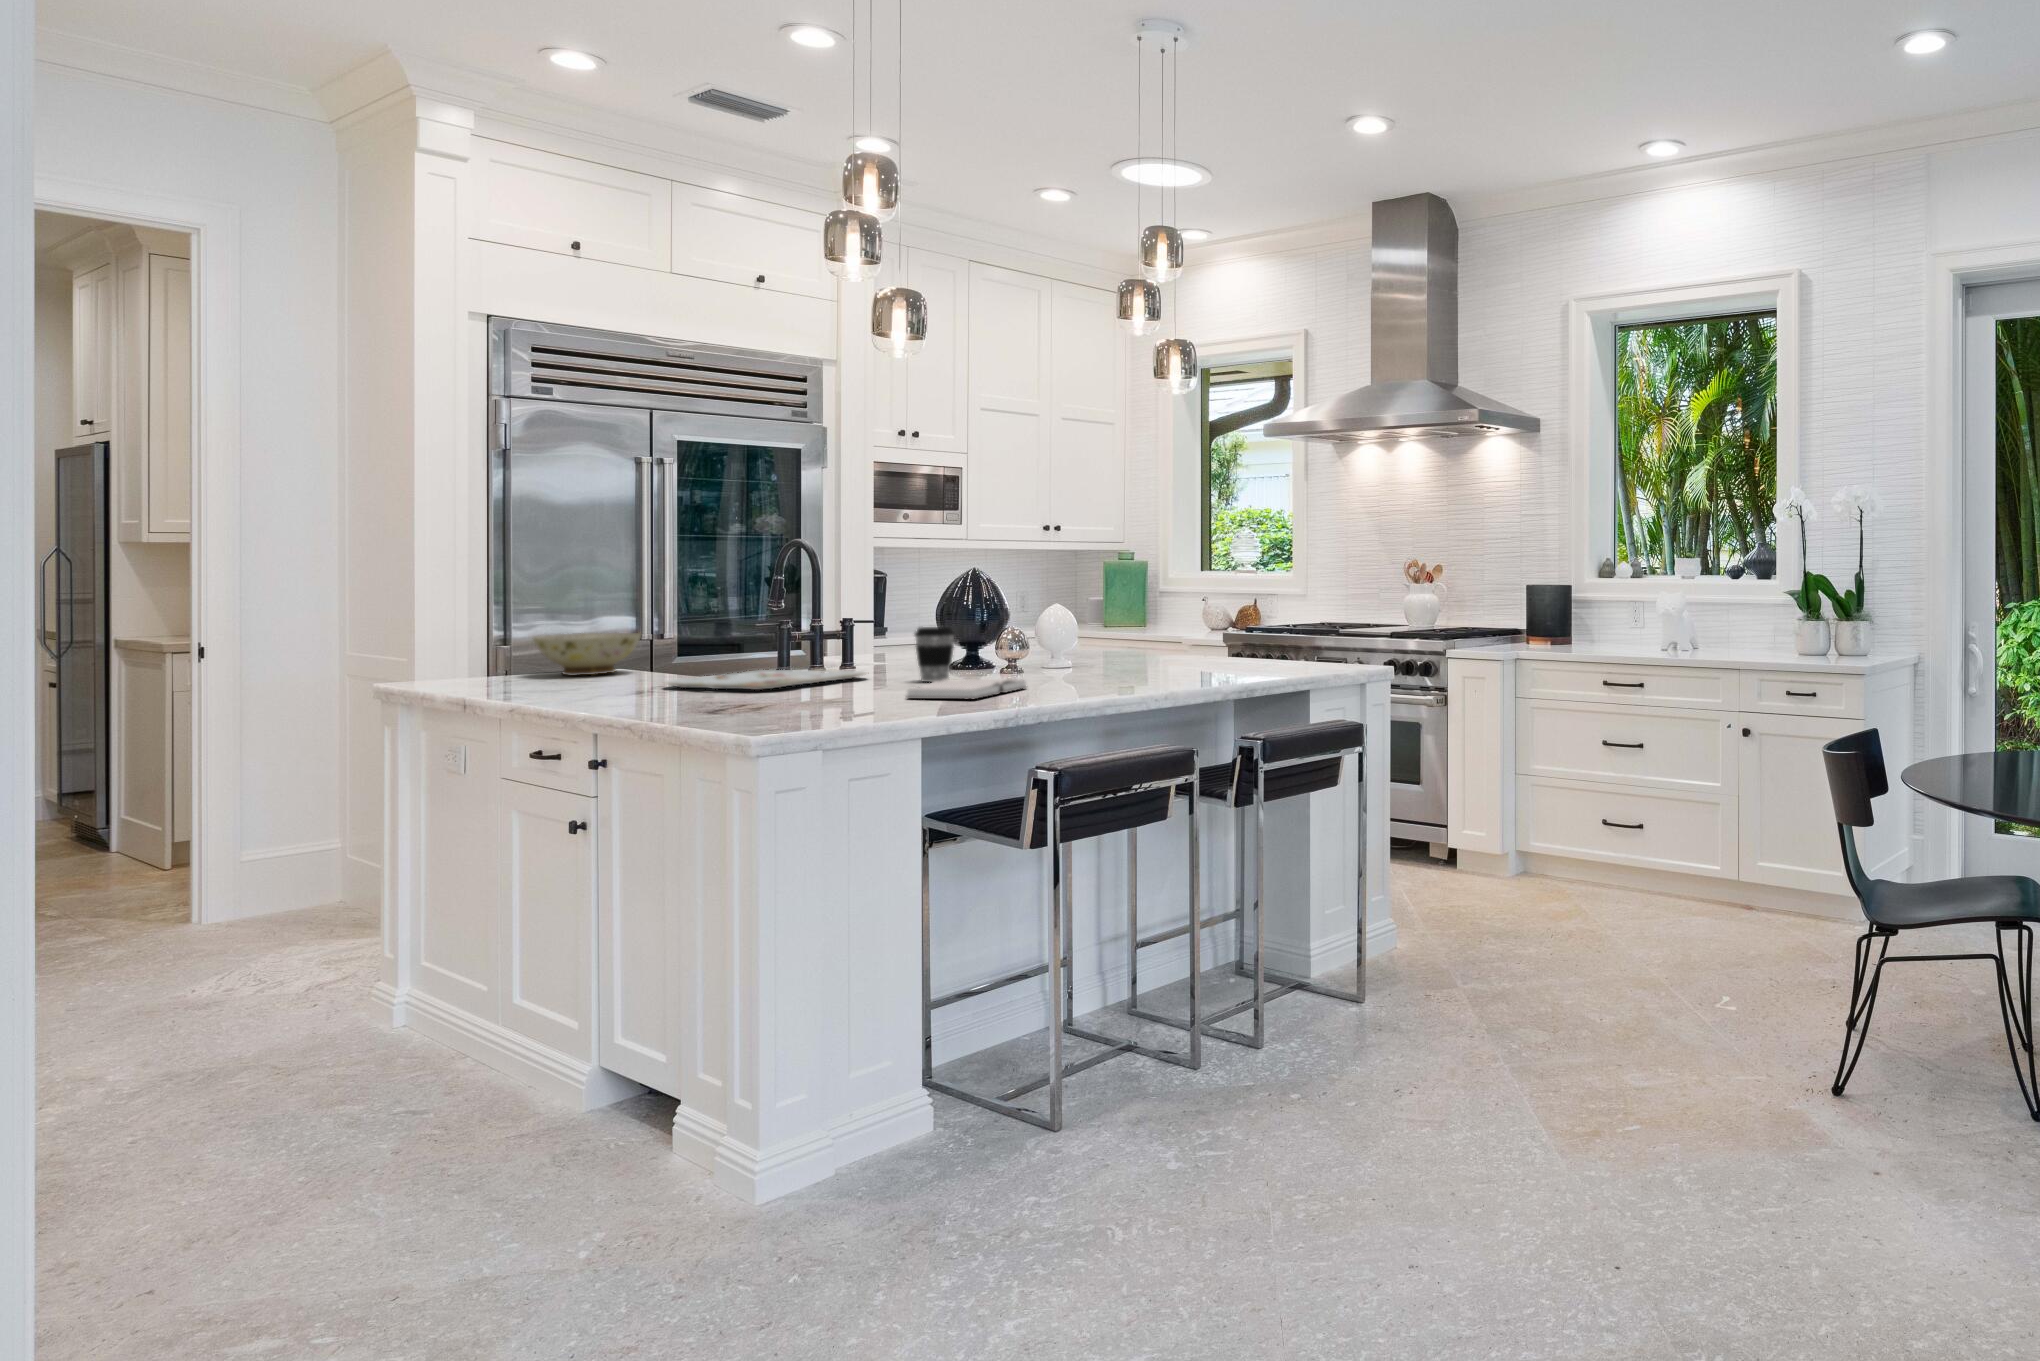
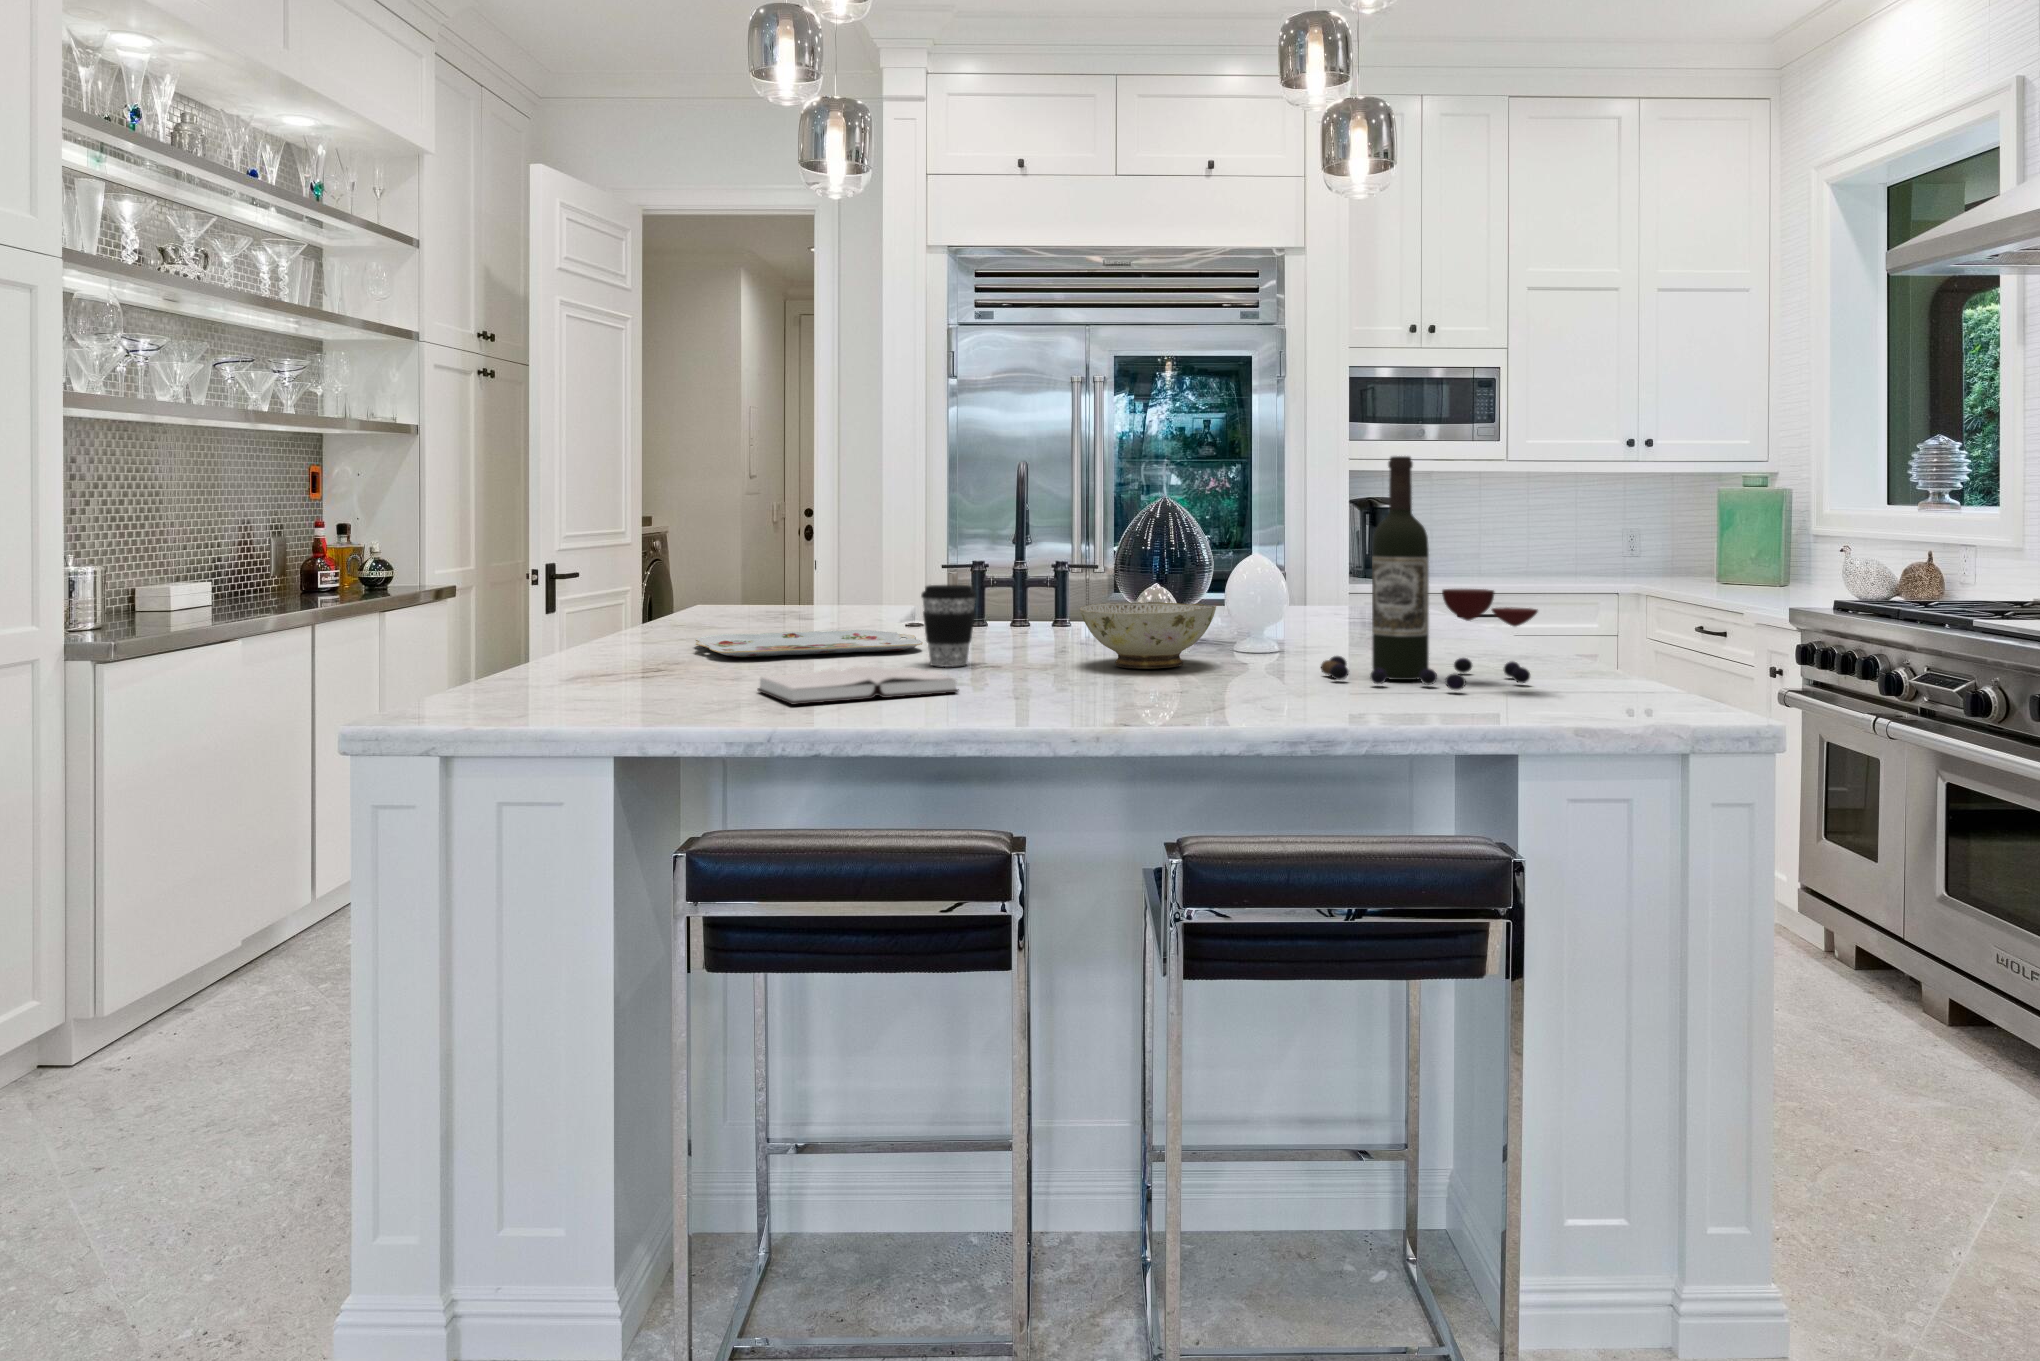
wine bottle: none [1154,544,1286,668] -> present [1321,456,1538,690]
ceramic bowl: present [533,633,642,676] -> present [1080,602,1216,668]

